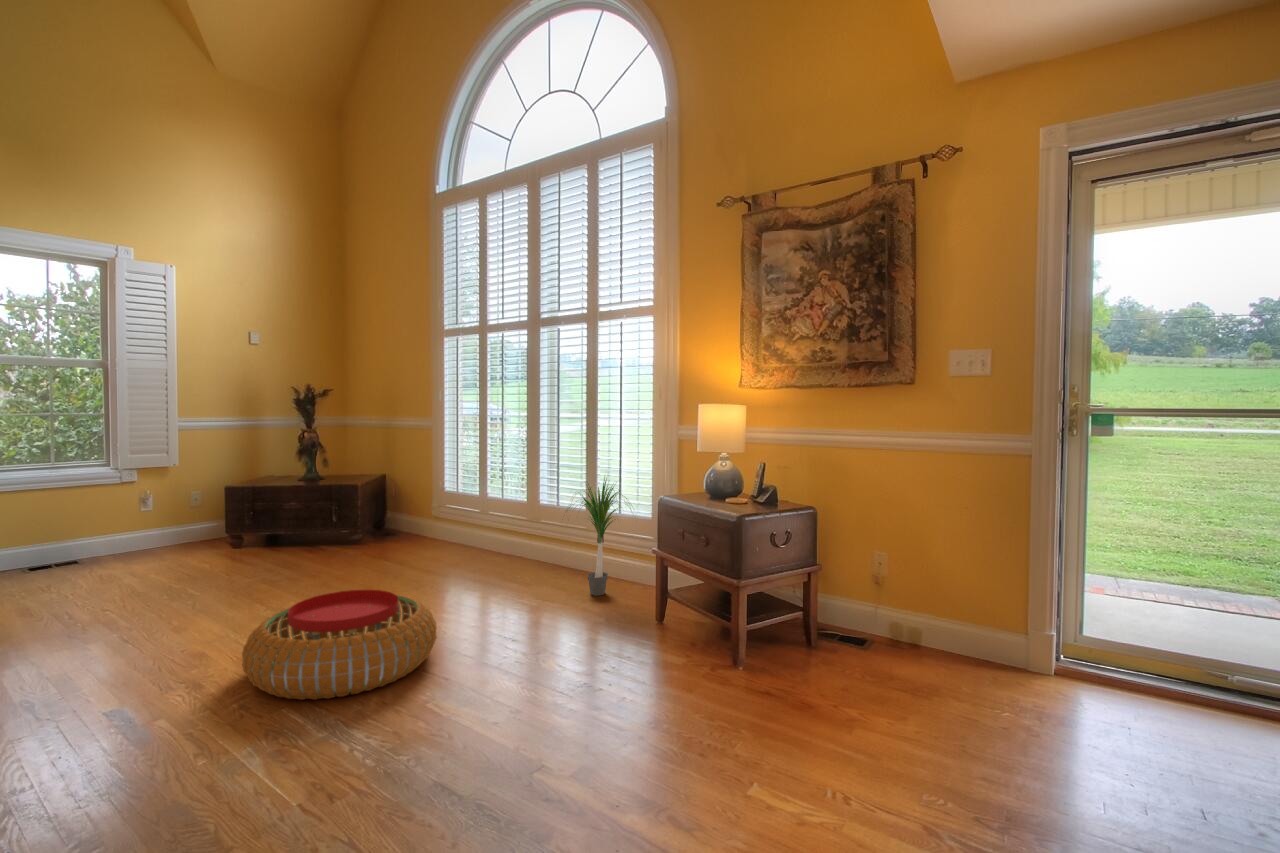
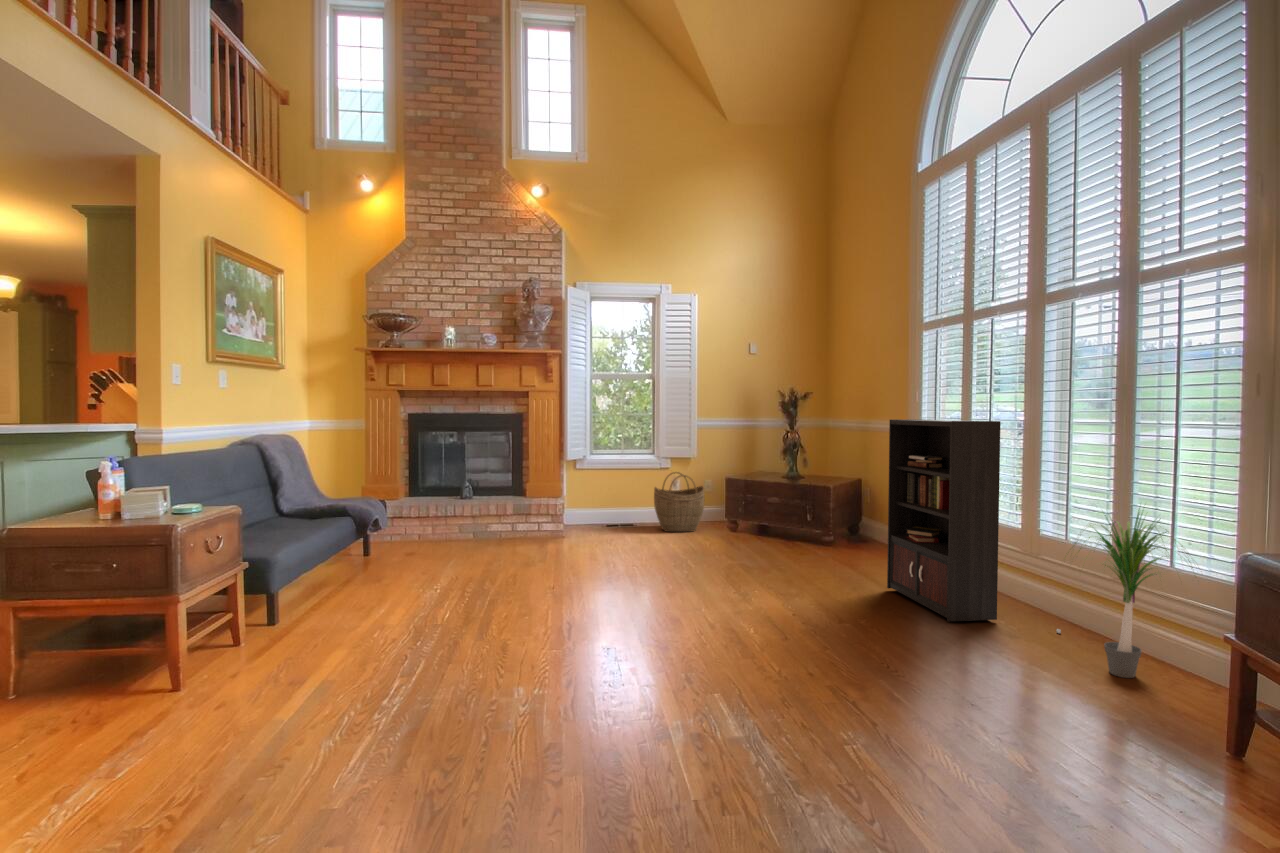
bookcase: none [424,417,558,586] -> present [887,419,1061,633]
woven basket: none [120,483,199,558] -> present [654,472,704,532]
pouf: present [242,590,437,700] -> none [687,595,871,709]

